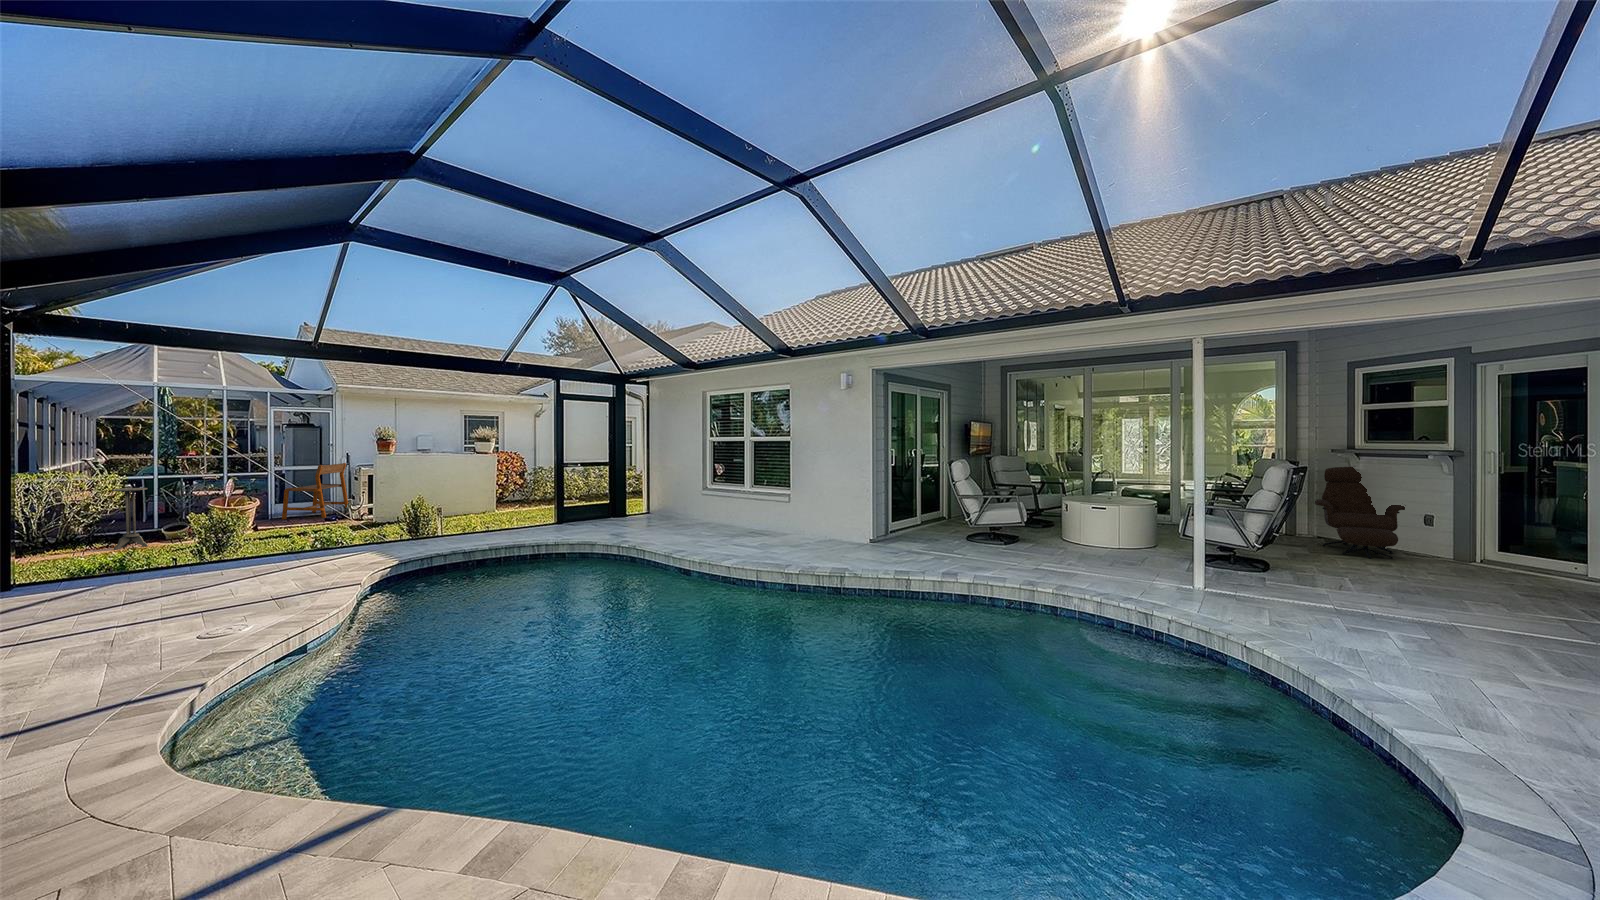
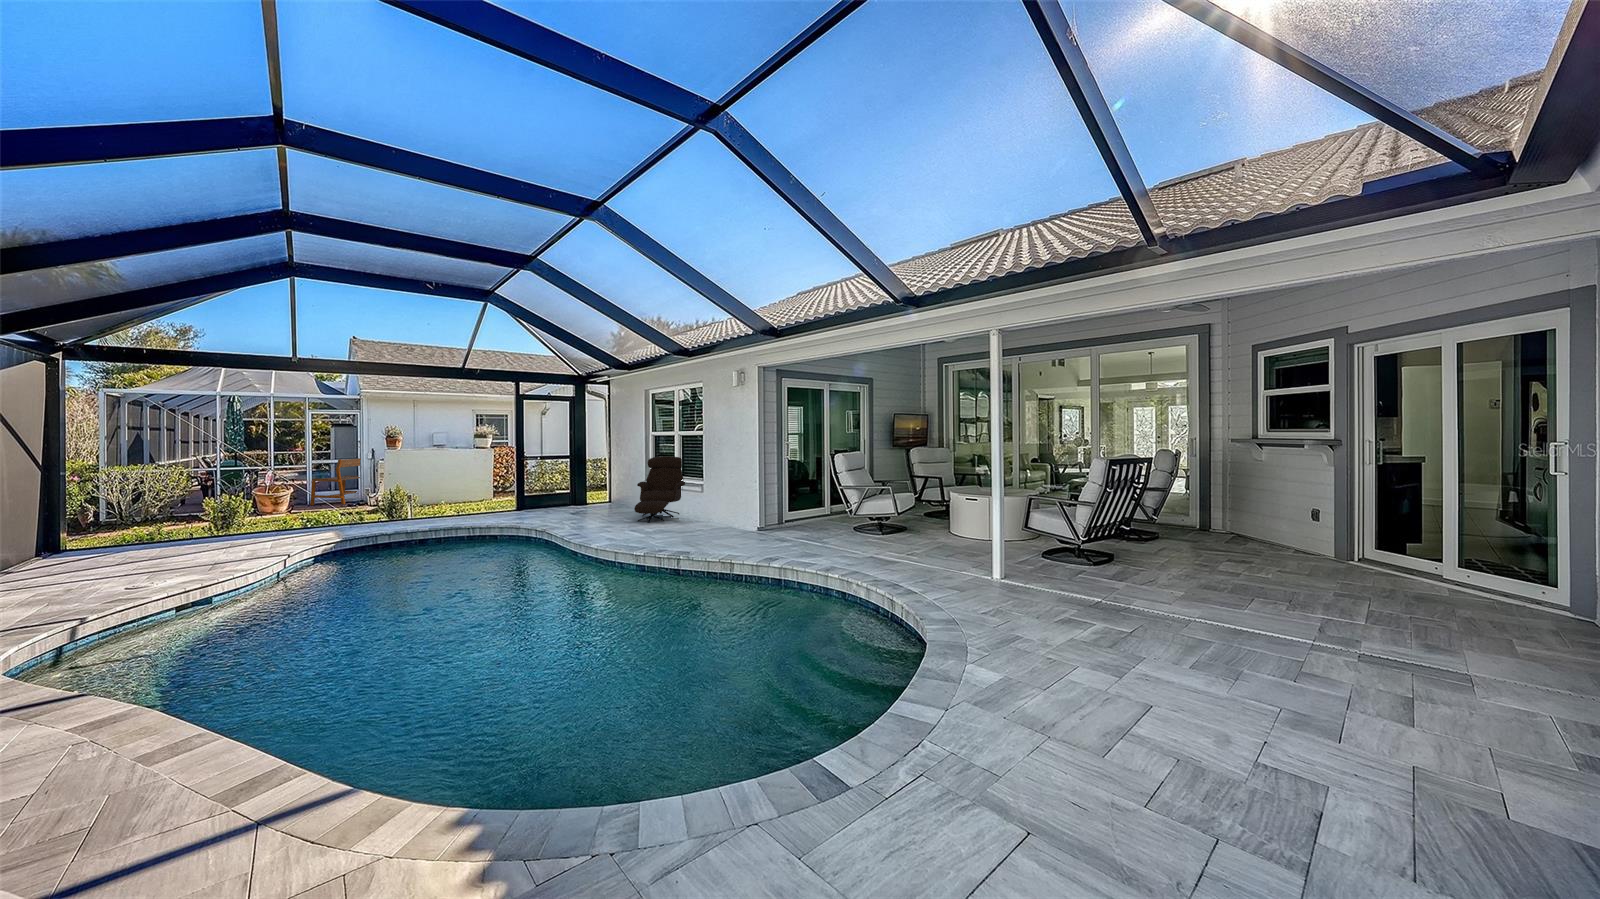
lounge chair: present [1315,467,1406,559] -> present [634,456,685,523]
side table: present [112,488,148,550] -> none [161,478,189,526]

